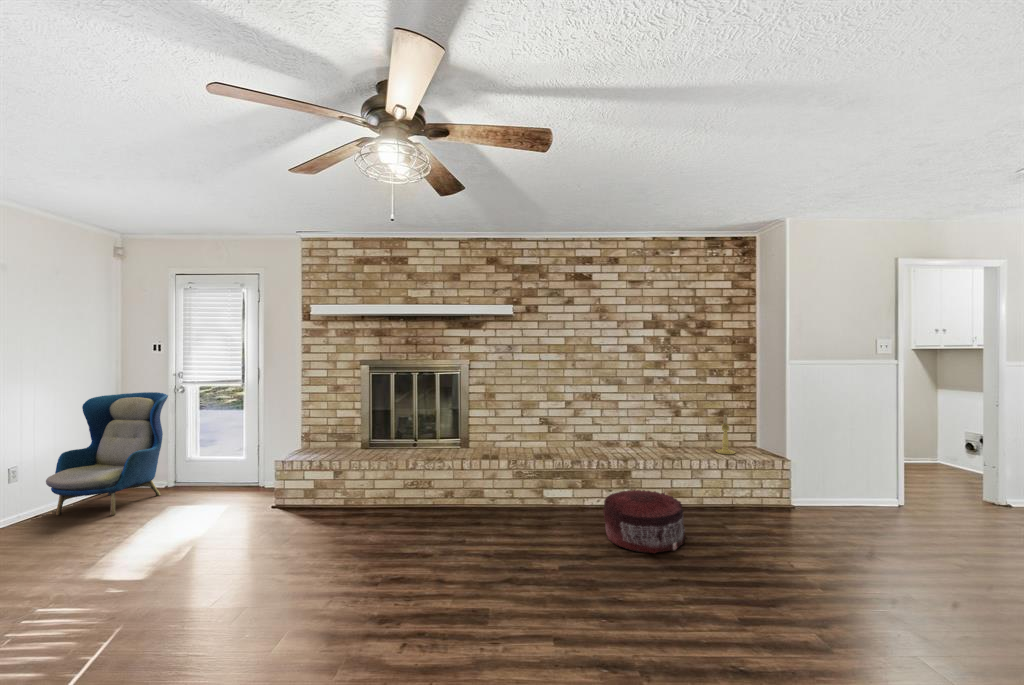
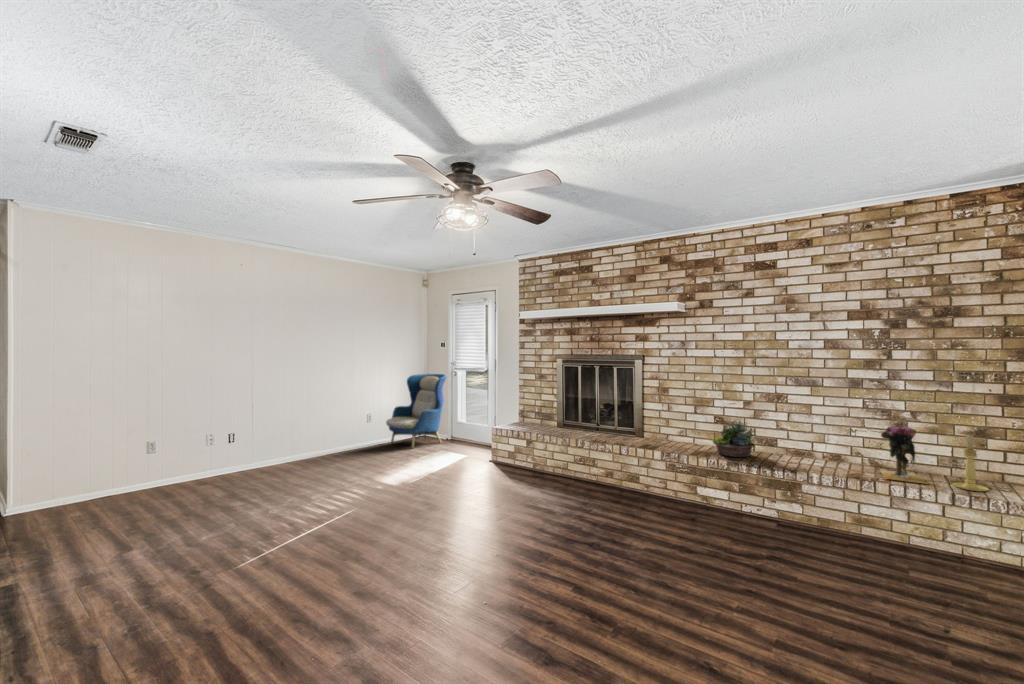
vase: none [668,412,706,455] -> present [880,426,927,484]
succulent planter: none [548,419,586,455] -> present [712,421,756,457]
pouf: present [603,489,687,553] -> none [733,500,836,574]

